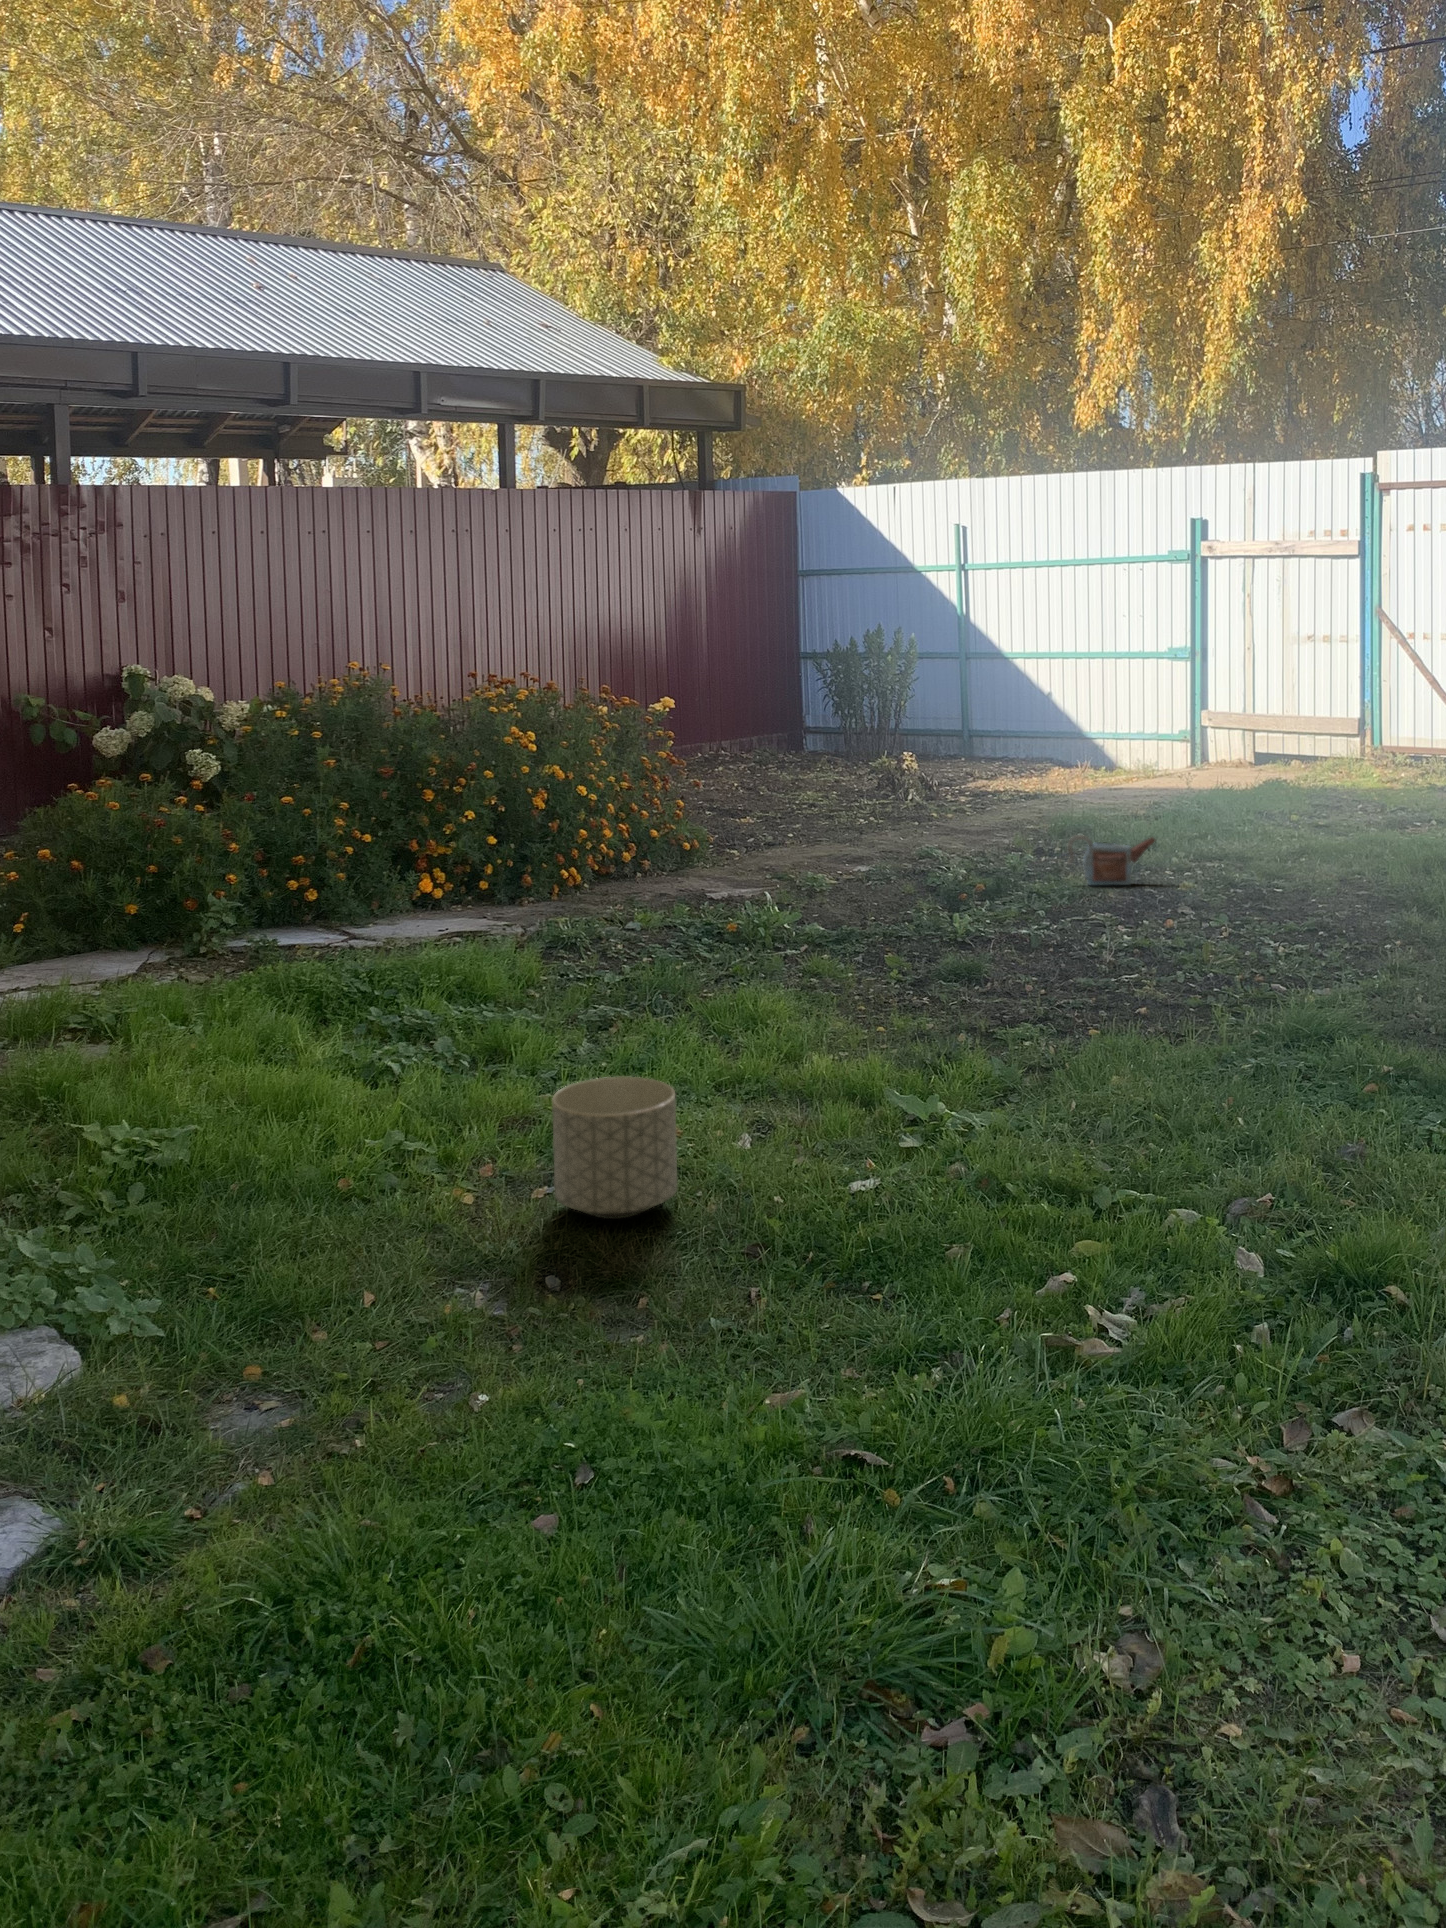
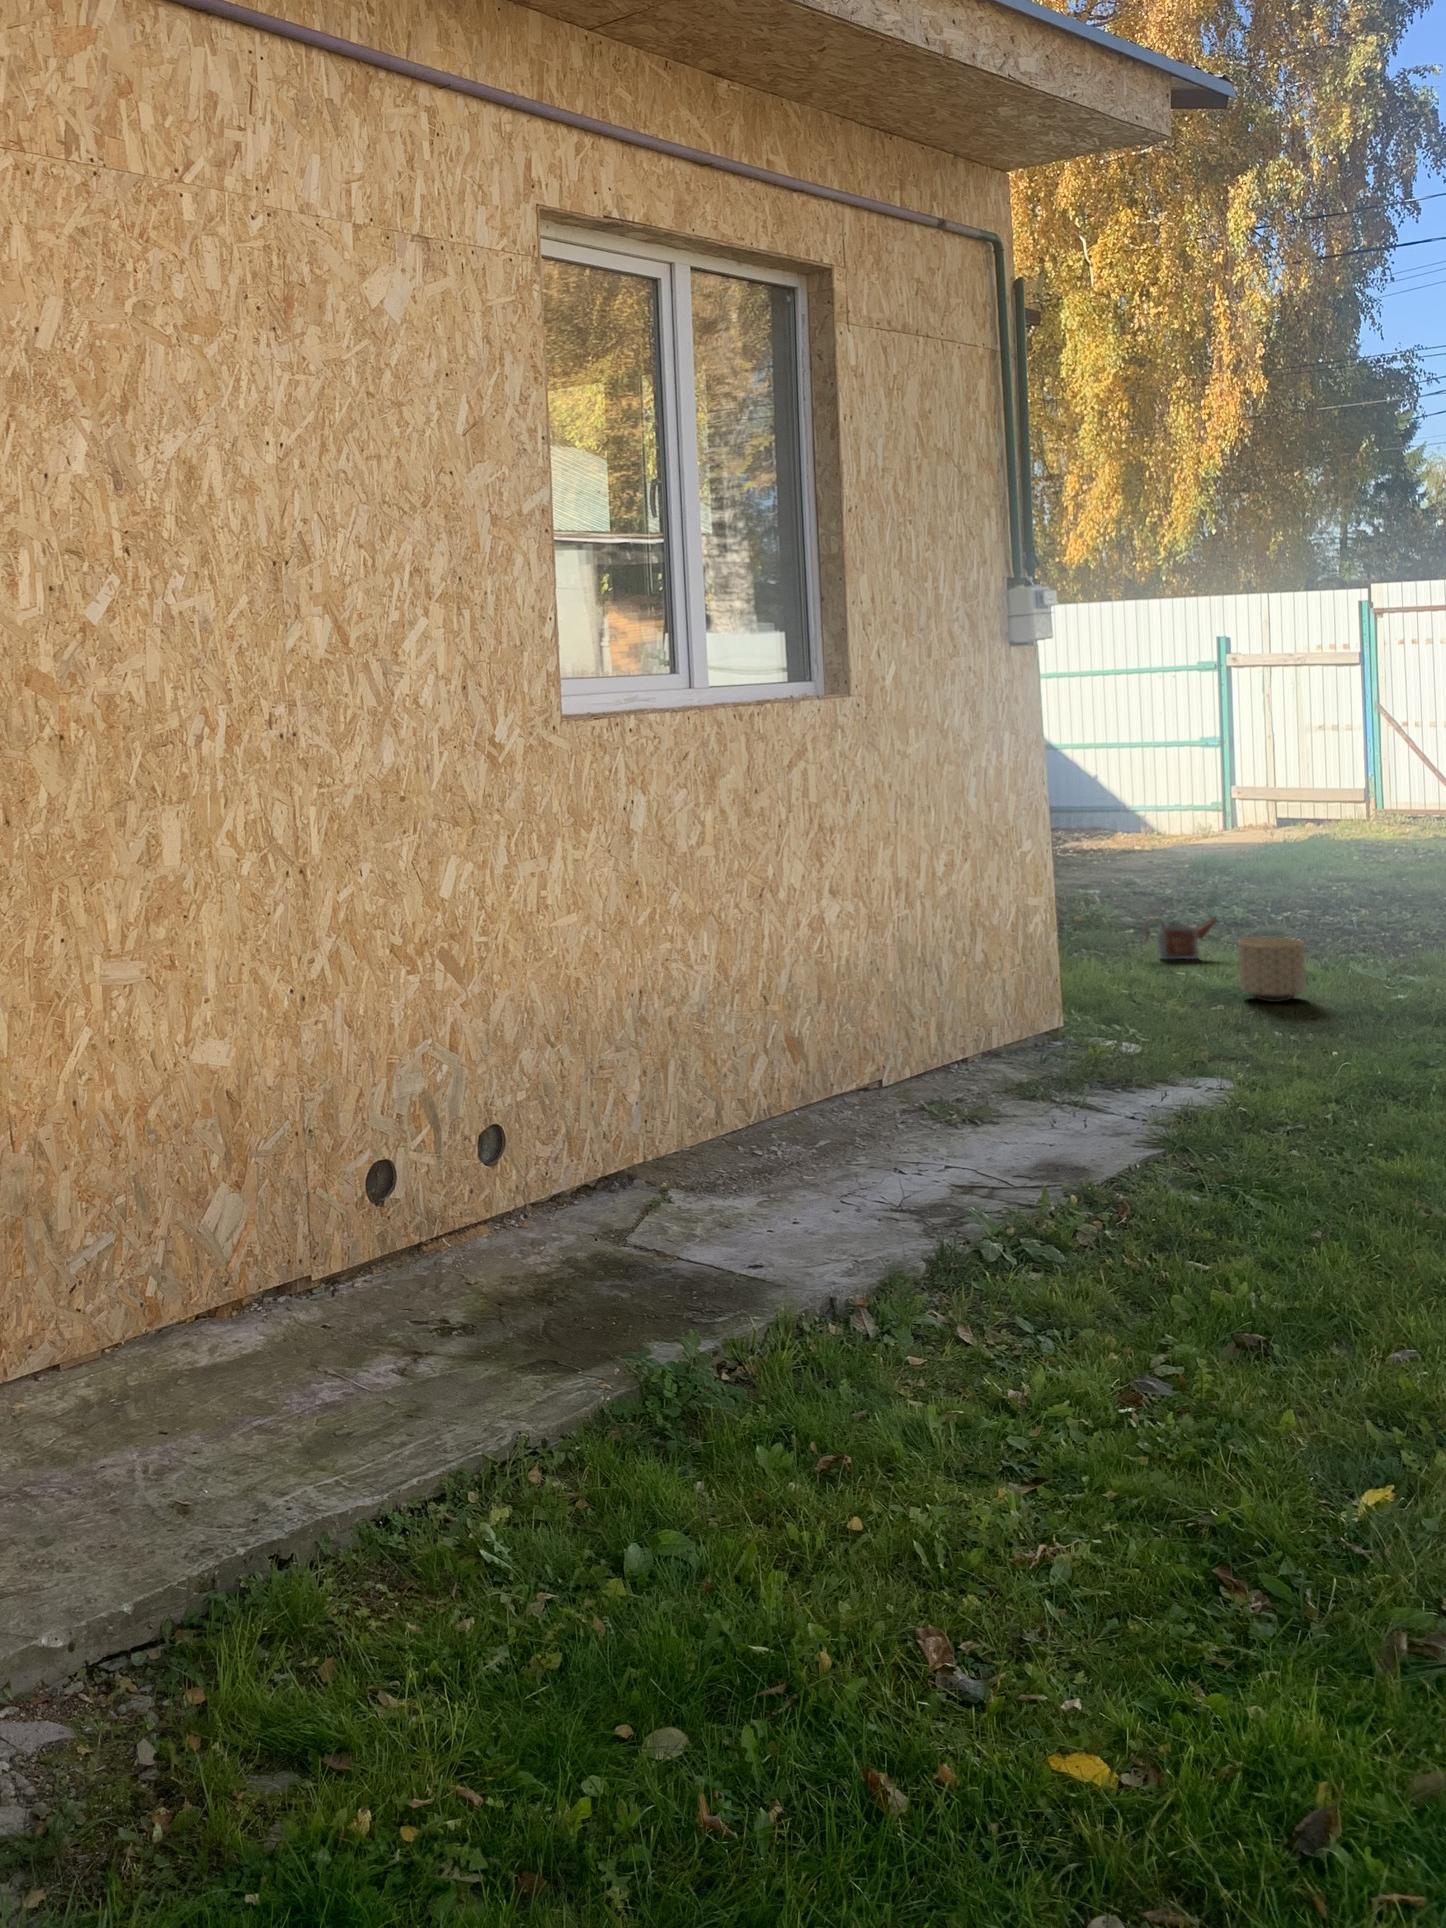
watering can: present [1067,835,1155,885] -> present [1143,917,1217,959]

